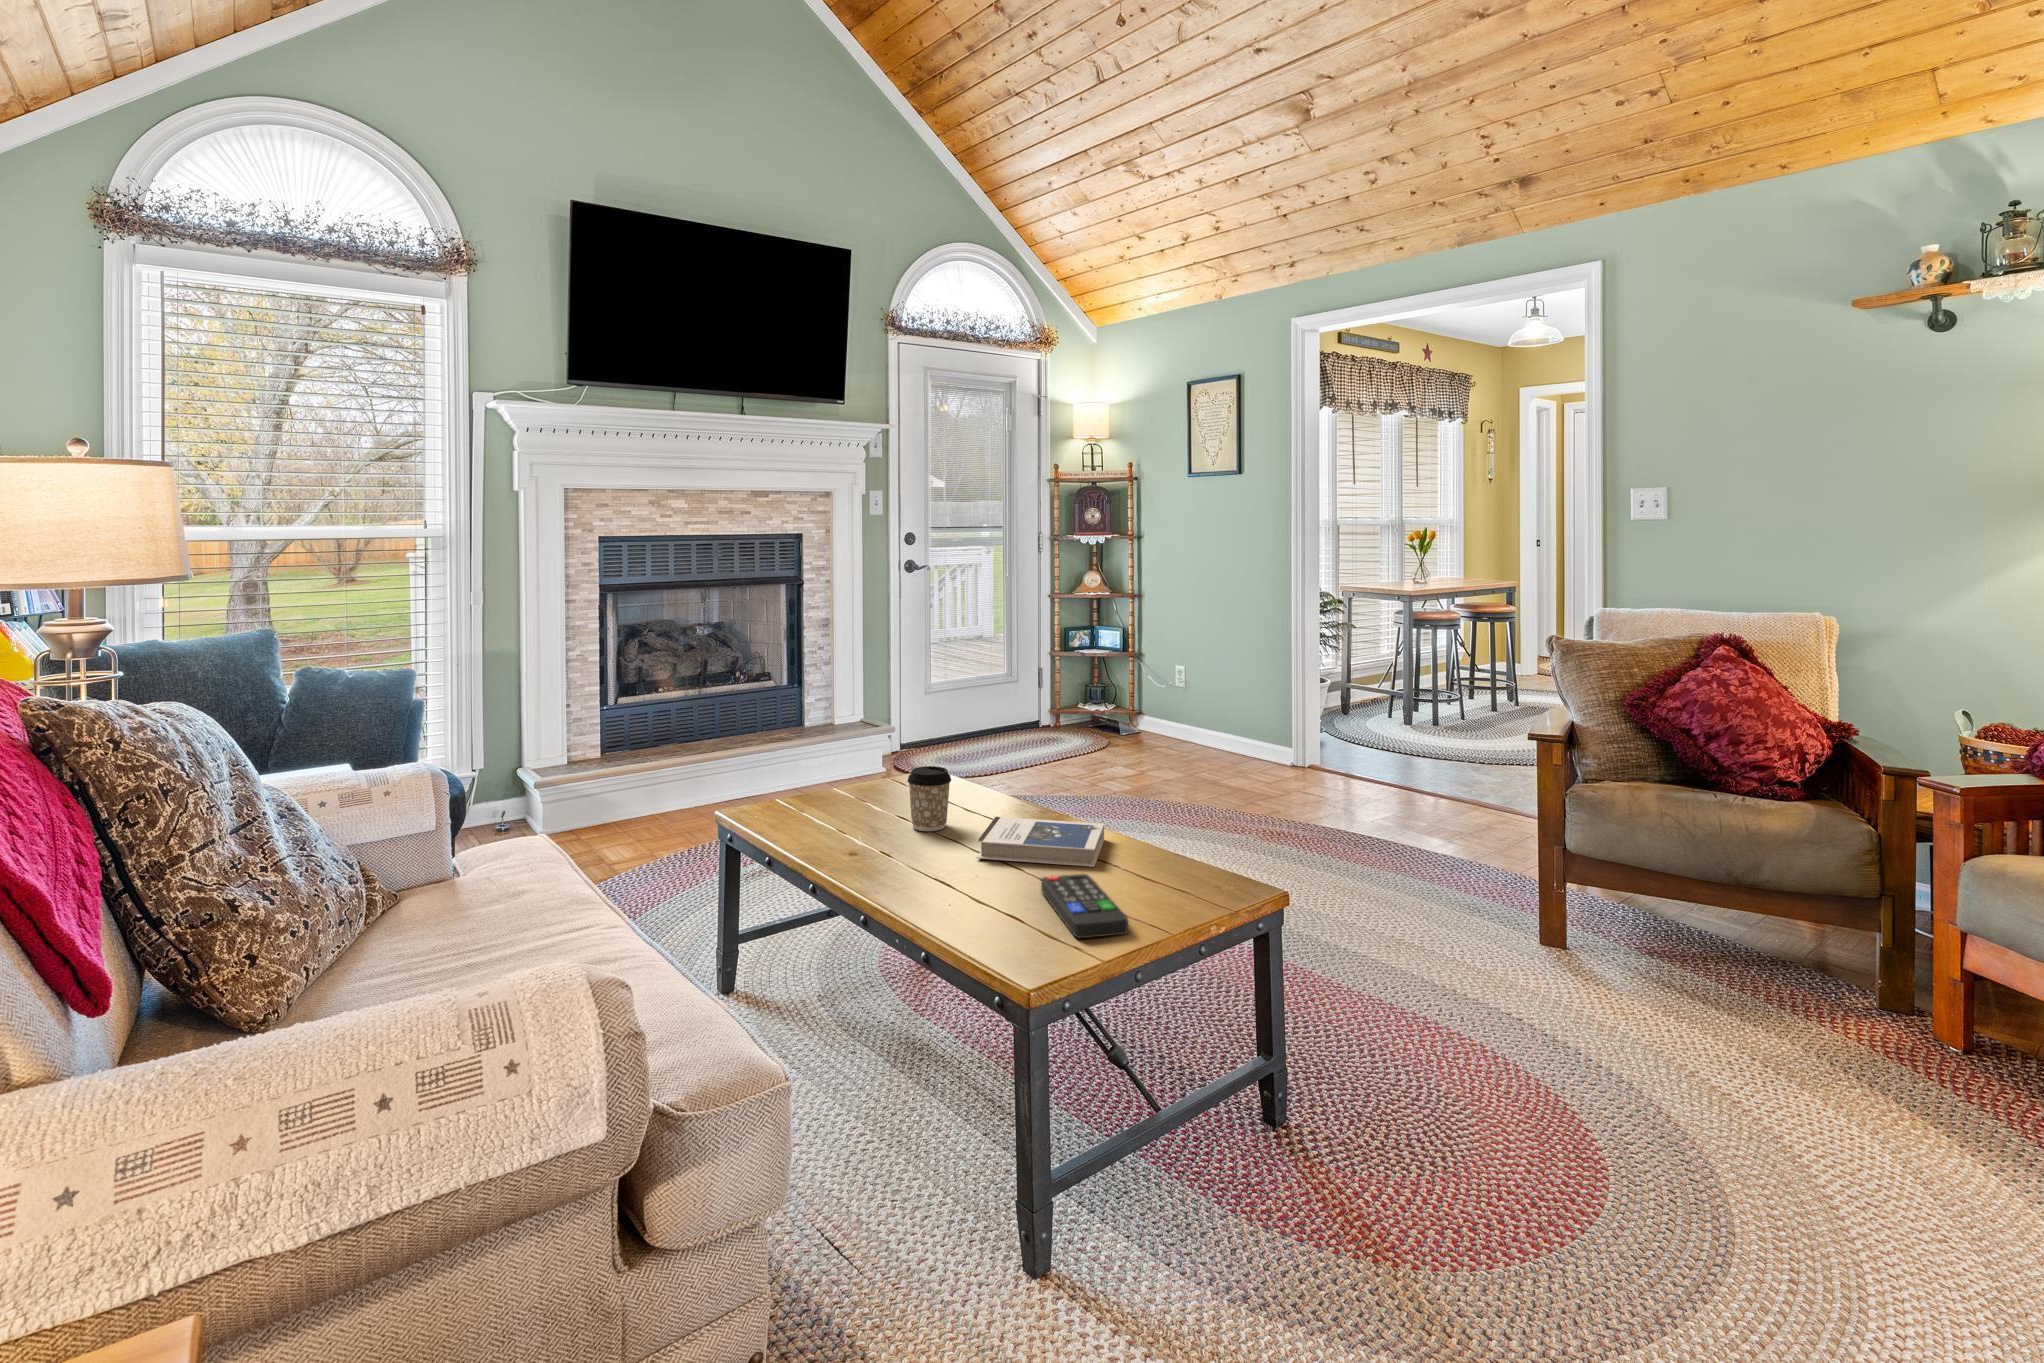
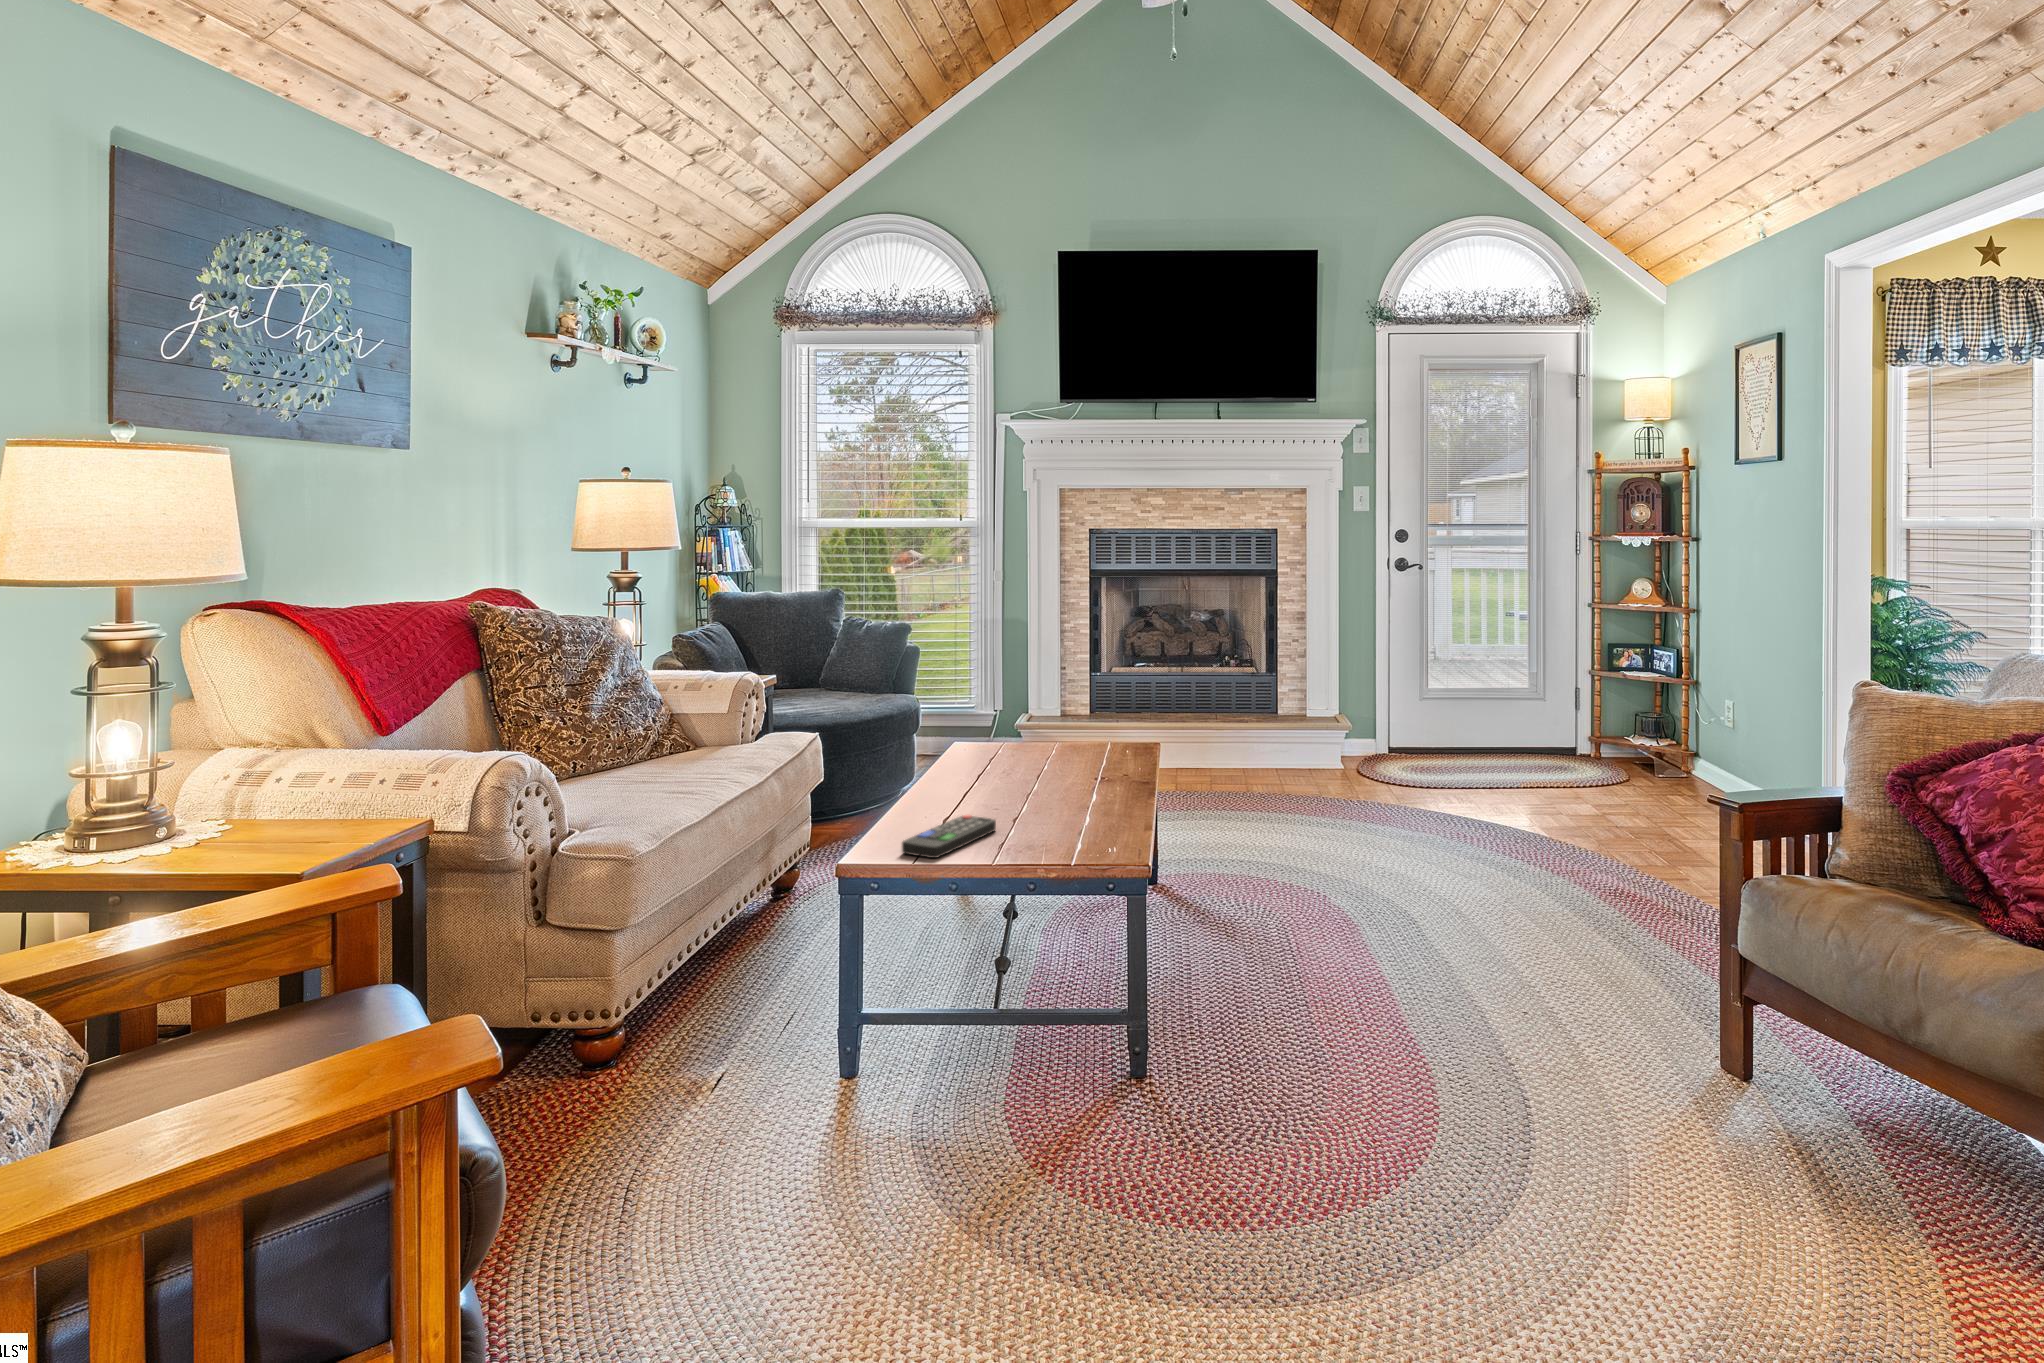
coffee cup: present [907,766,951,831] -> none [1000,728,1037,781]
hardback book: present [977,817,1104,867] -> none [984,775,1099,821]

